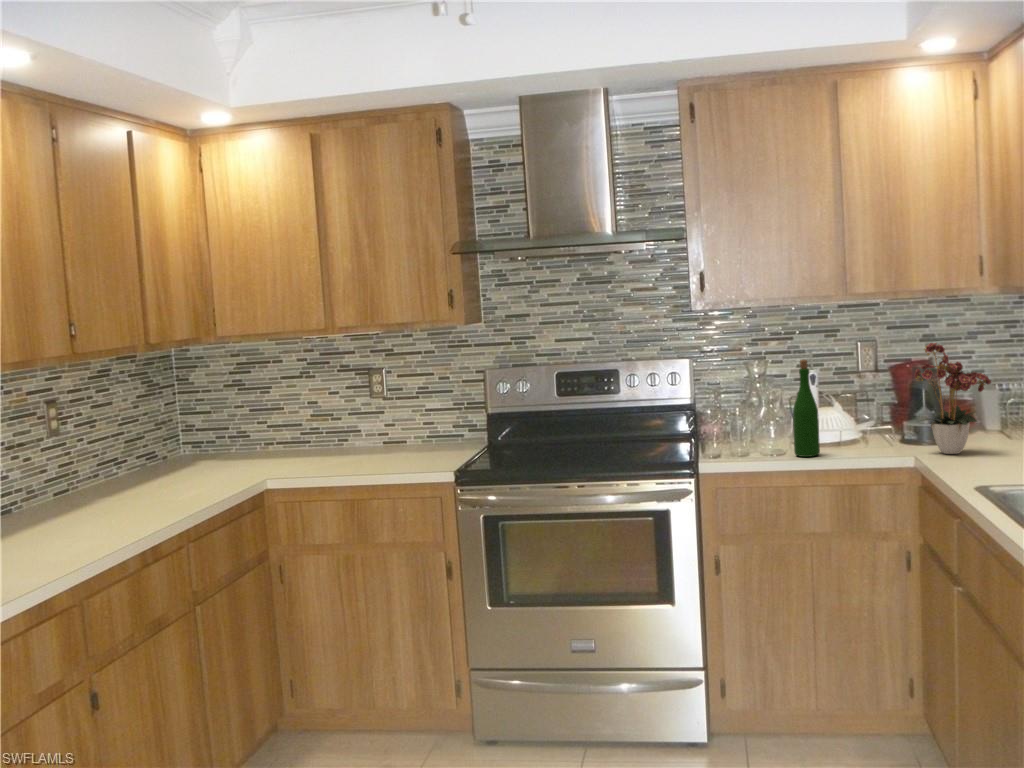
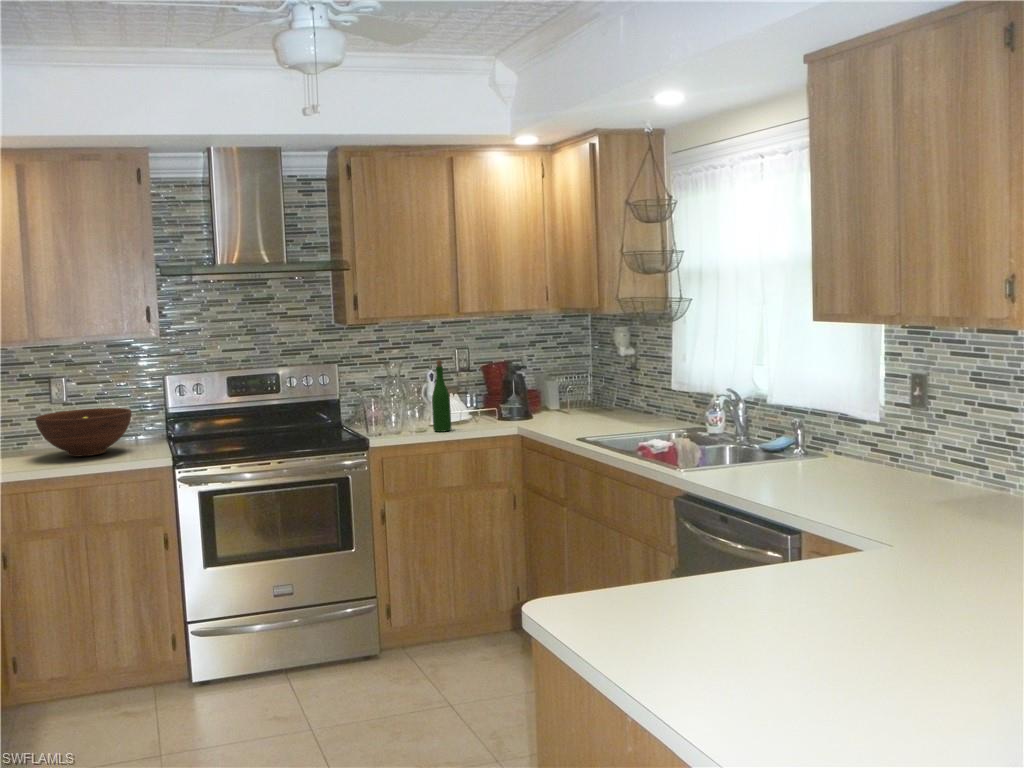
flower arrangement: present [915,343,991,454] -> none [511,343,567,424]
fruit bowl: none [334,406,435,461] -> present [35,408,132,457]

